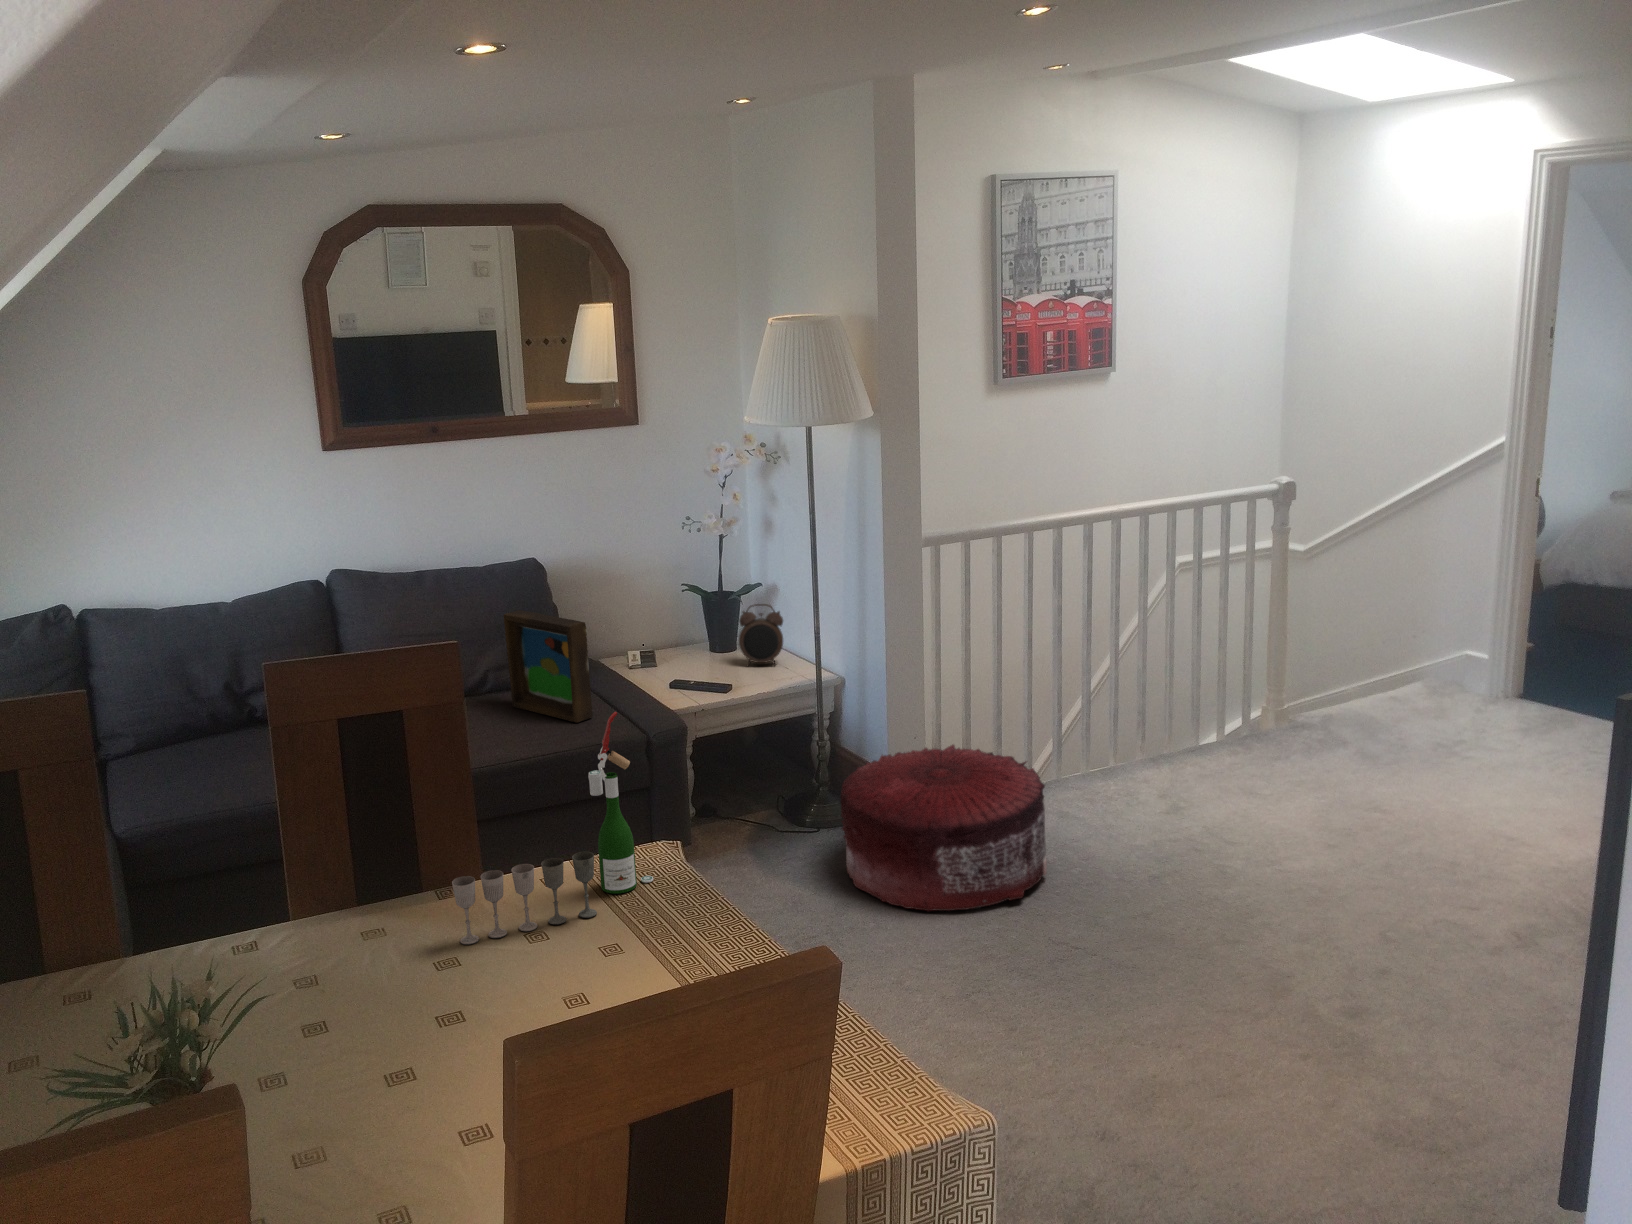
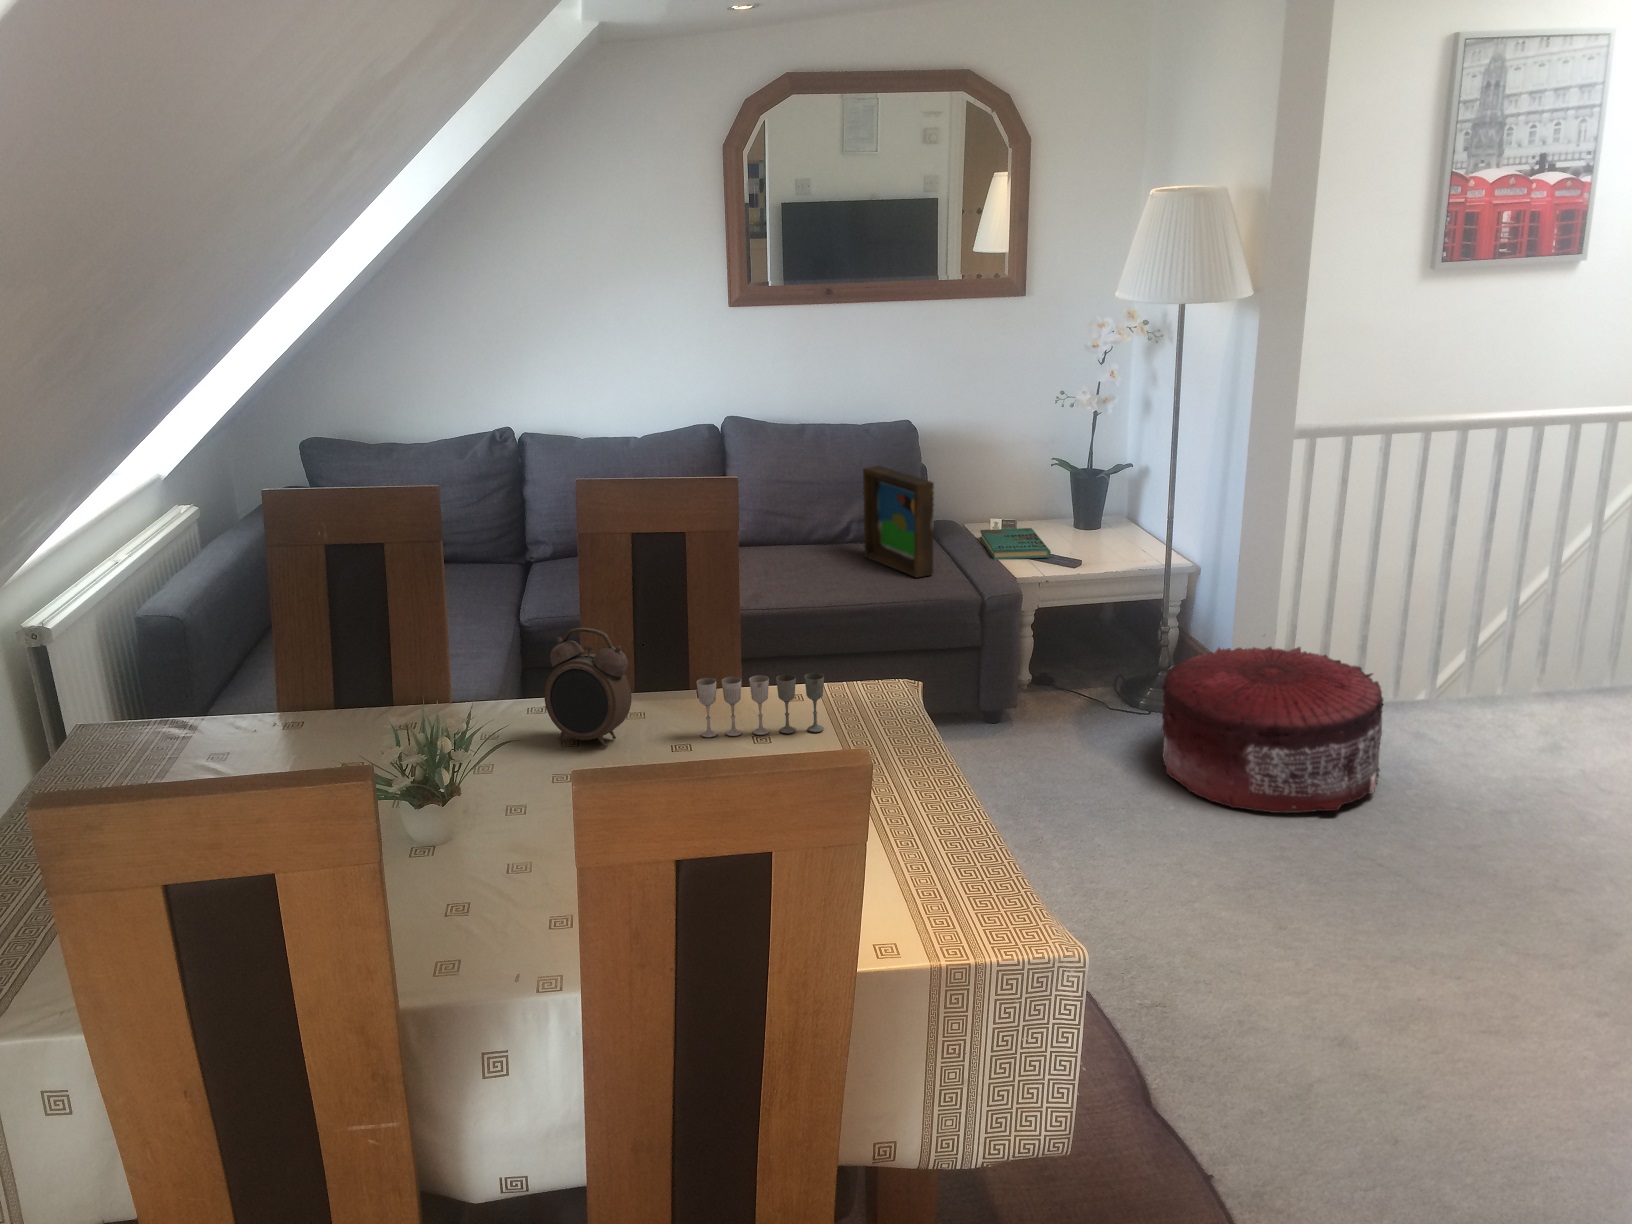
alarm clock: present [739,604,783,665] -> present [544,628,632,748]
book: none [623,657,702,694] -> present [980,528,1051,559]
wine bottle: present [588,712,653,894] -> none [834,550,886,717]

